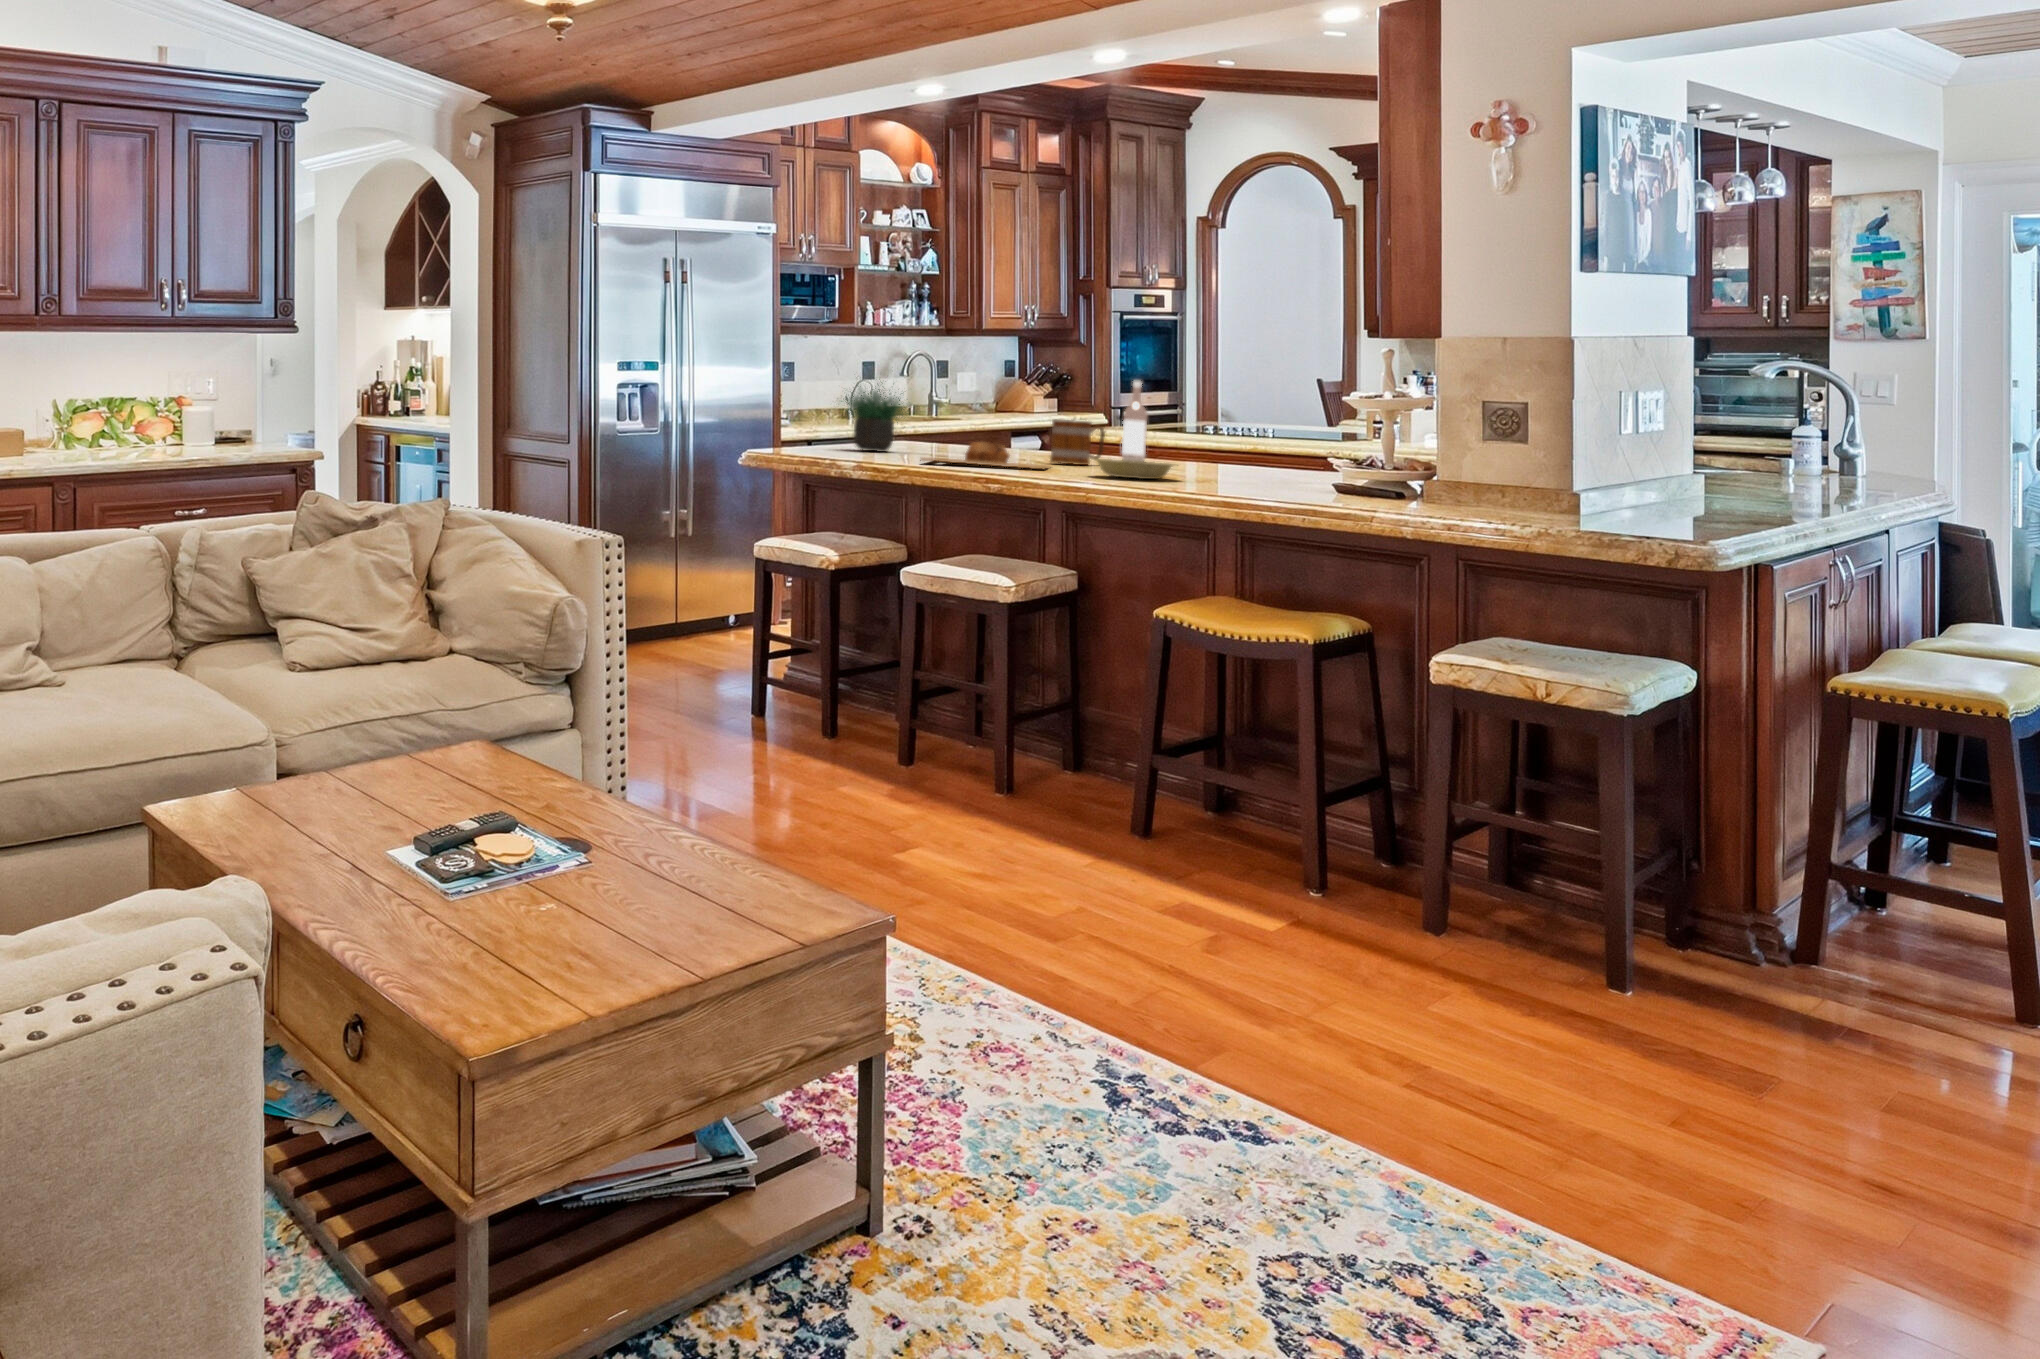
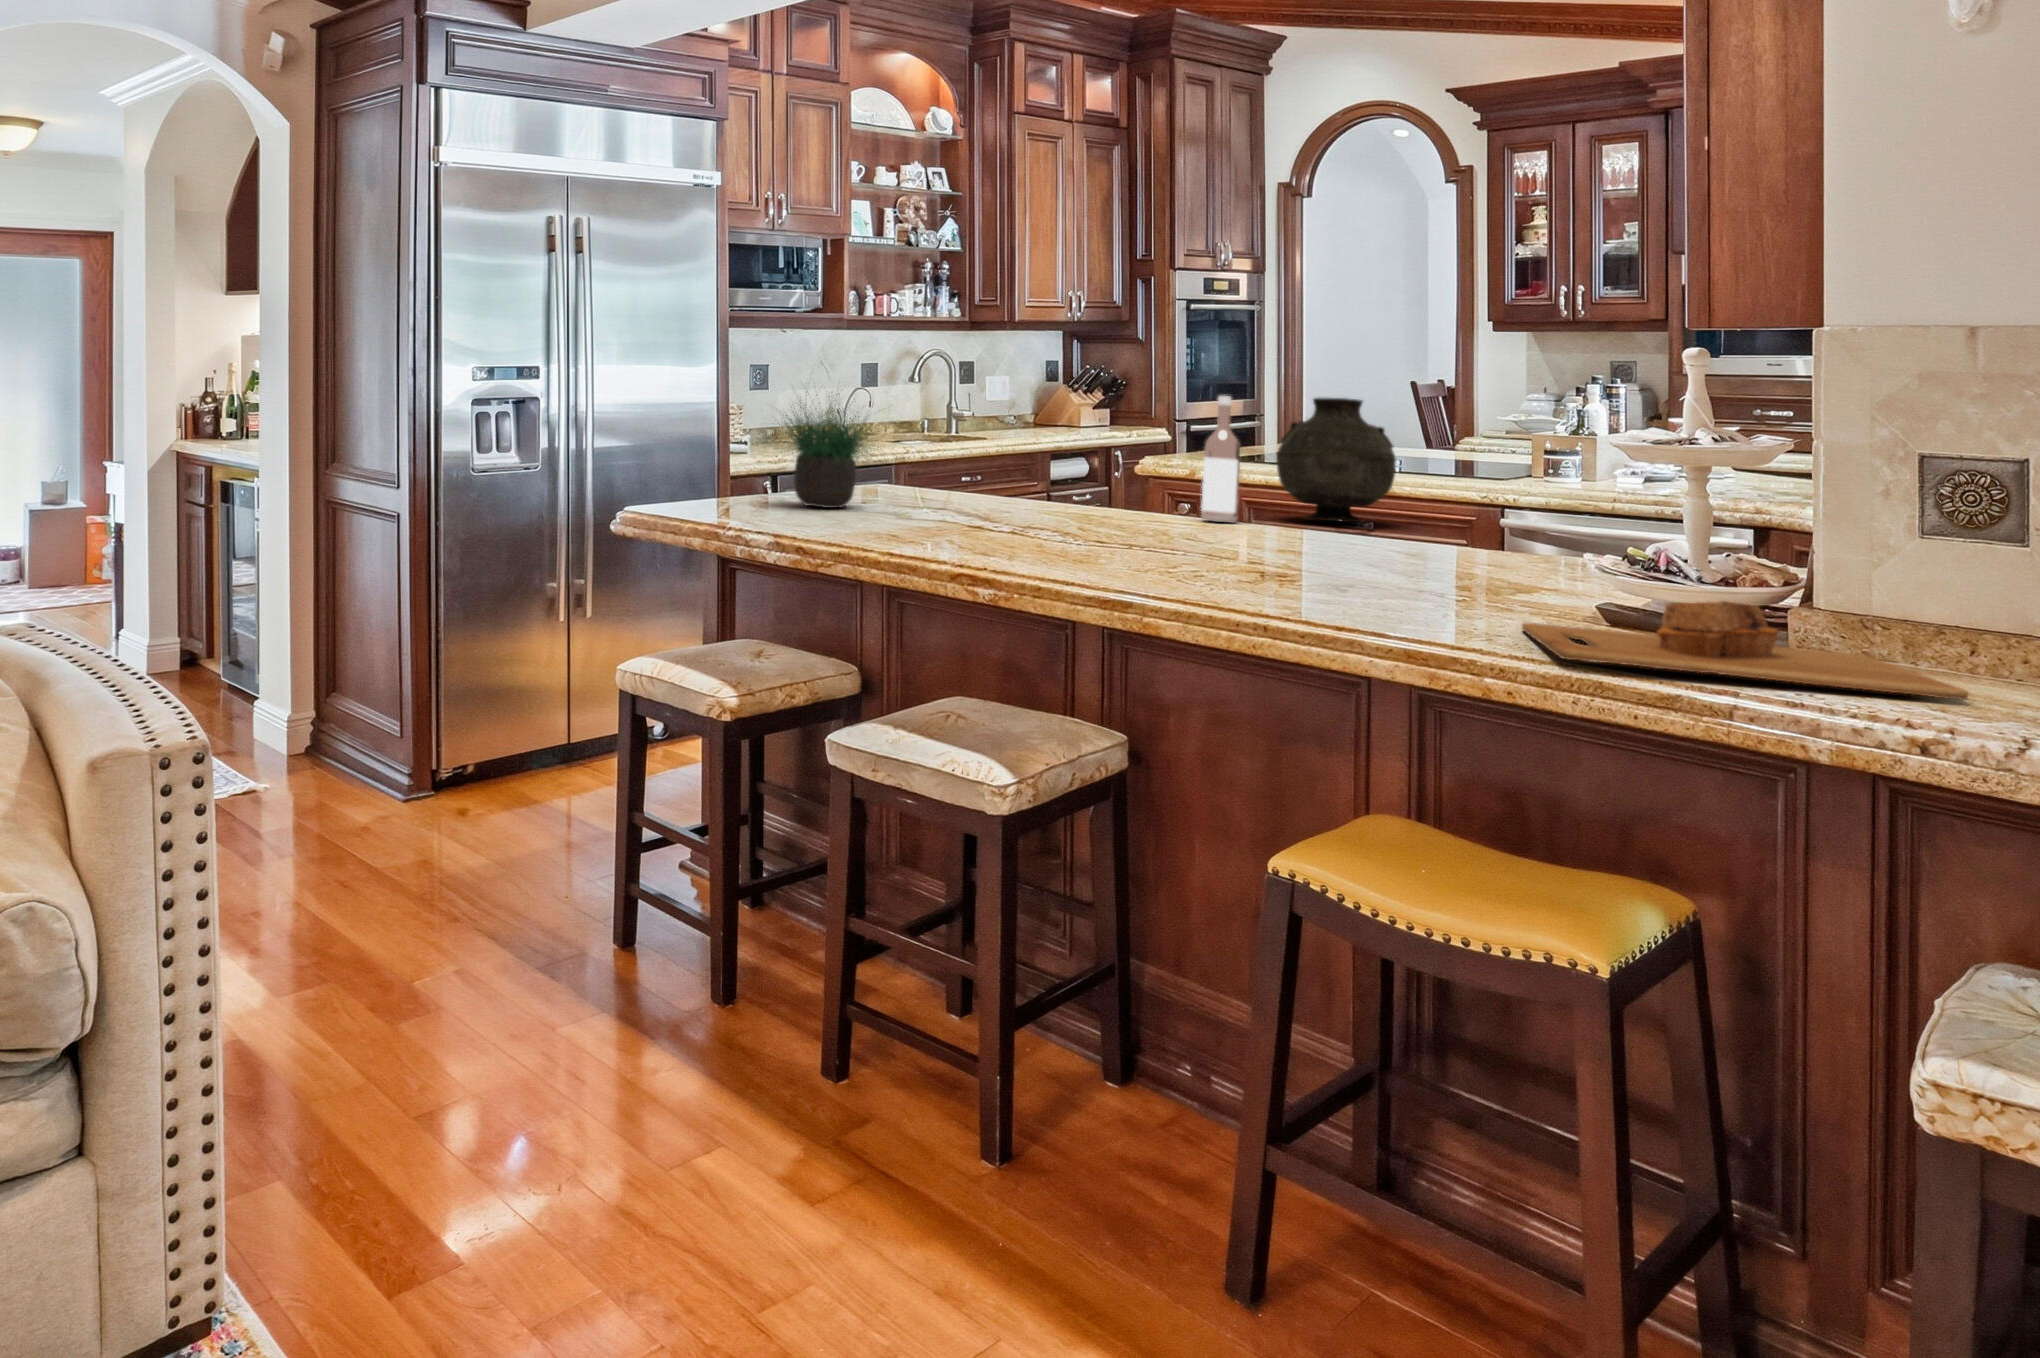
vase: none [1173,382,1252,463] -> present [1277,398,1396,523]
mug: present [1050,419,1105,465] -> none [1089,463,1178,540]
cutting board: present [920,441,1050,469] -> present [1522,601,1968,700]
bowl: present [1090,458,1173,479] -> none [1152,548,1322,593]

